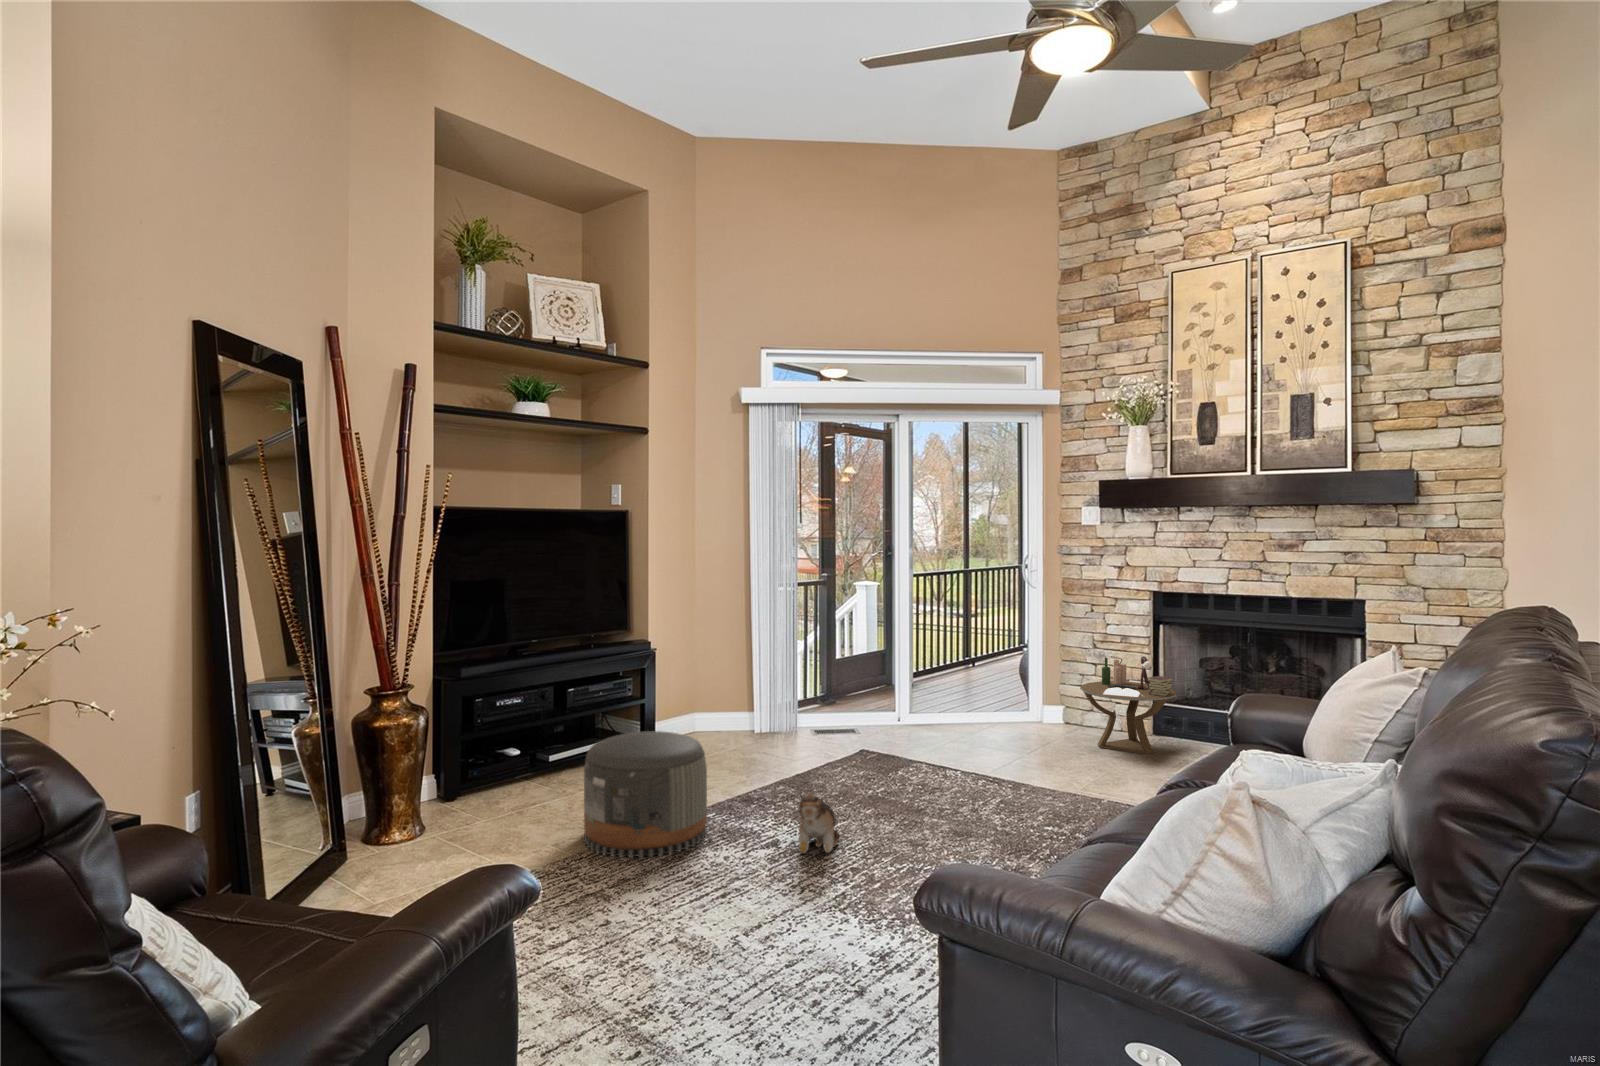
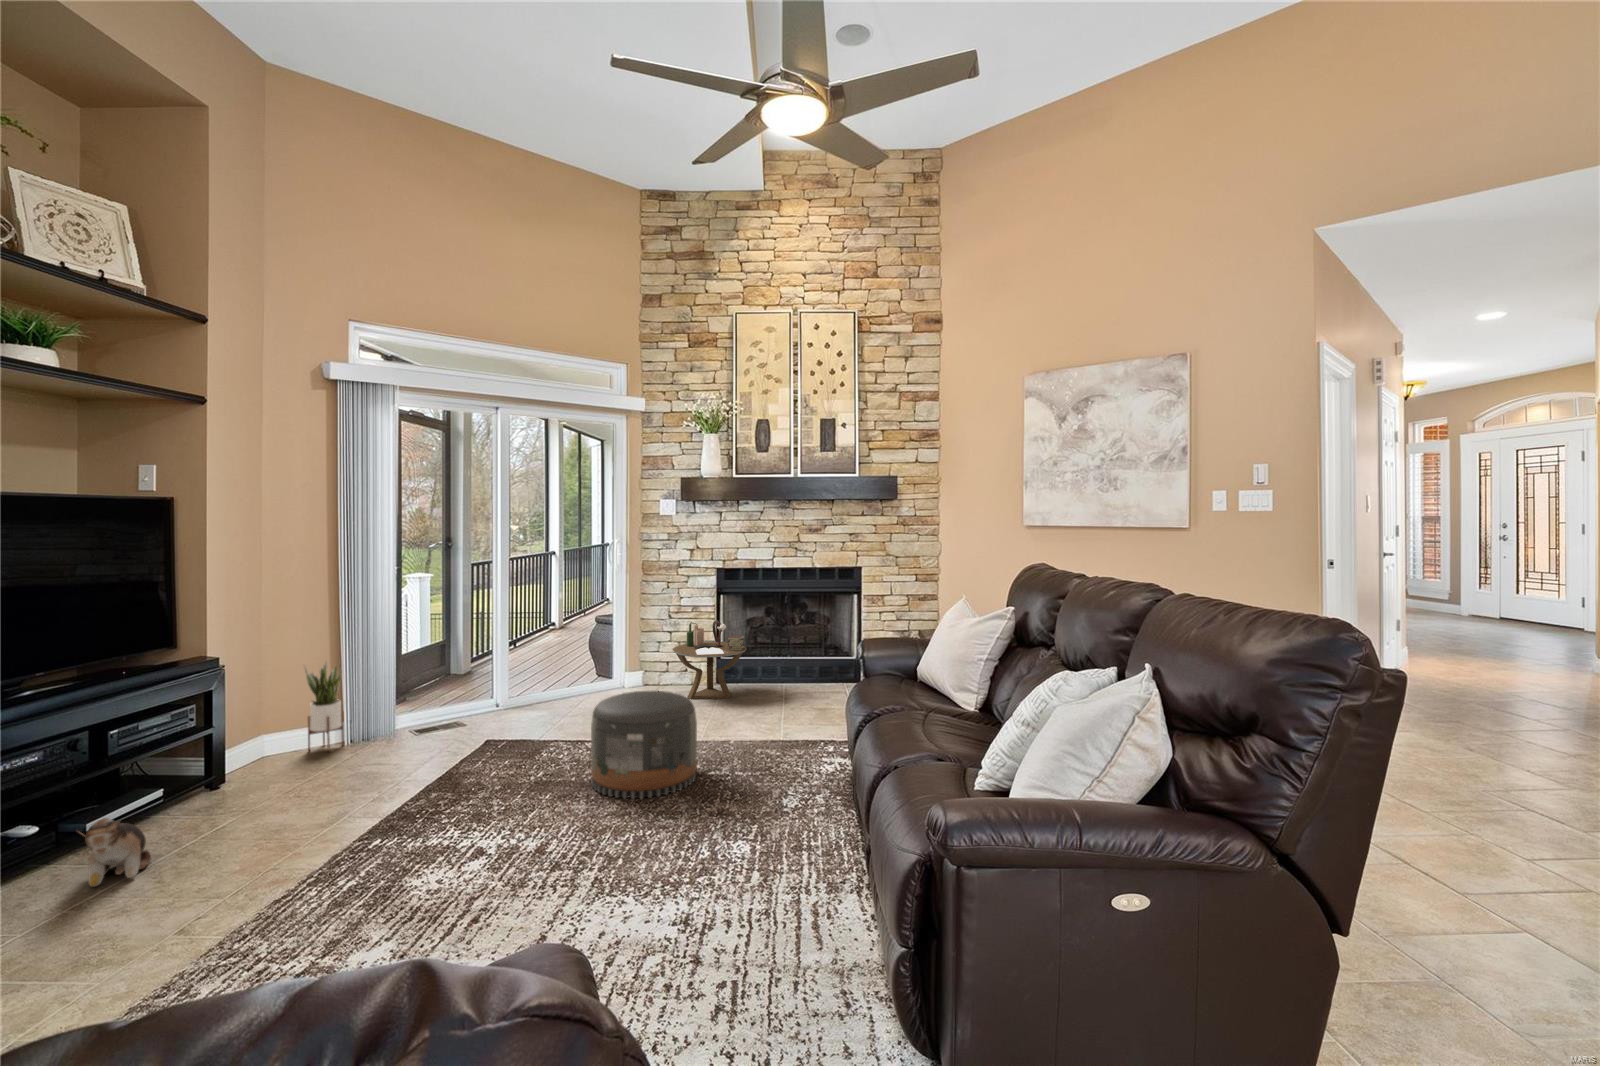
potted plant: none [721,656,753,739] -> present [304,661,344,751]
pouf: present [584,731,707,858] -> present [591,691,697,799]
plush toy: present [798,793,839,853] -> present [79,818,151,887]

